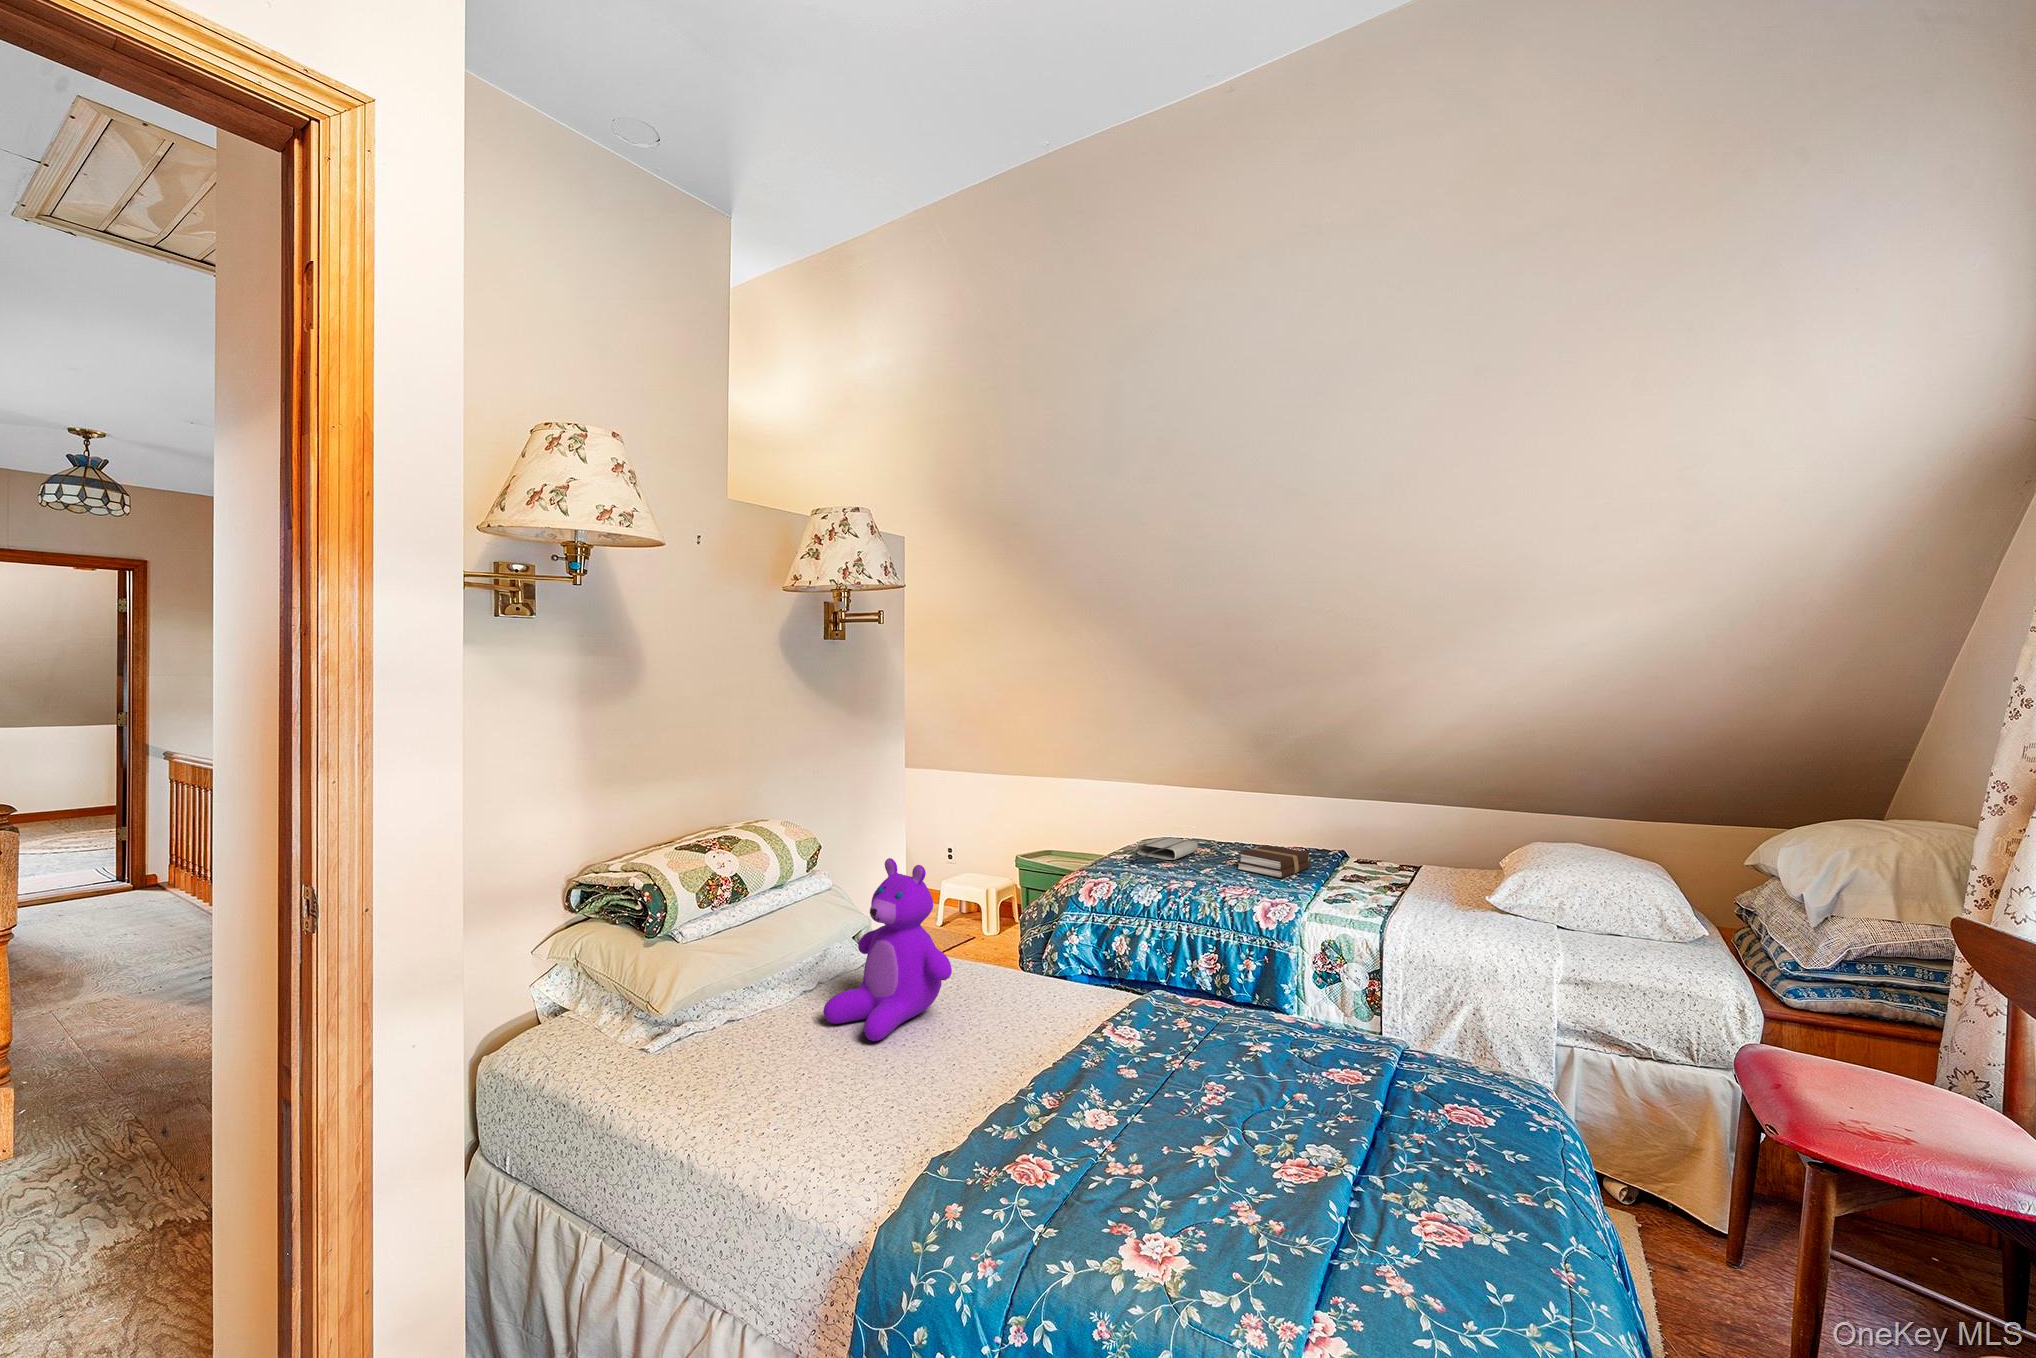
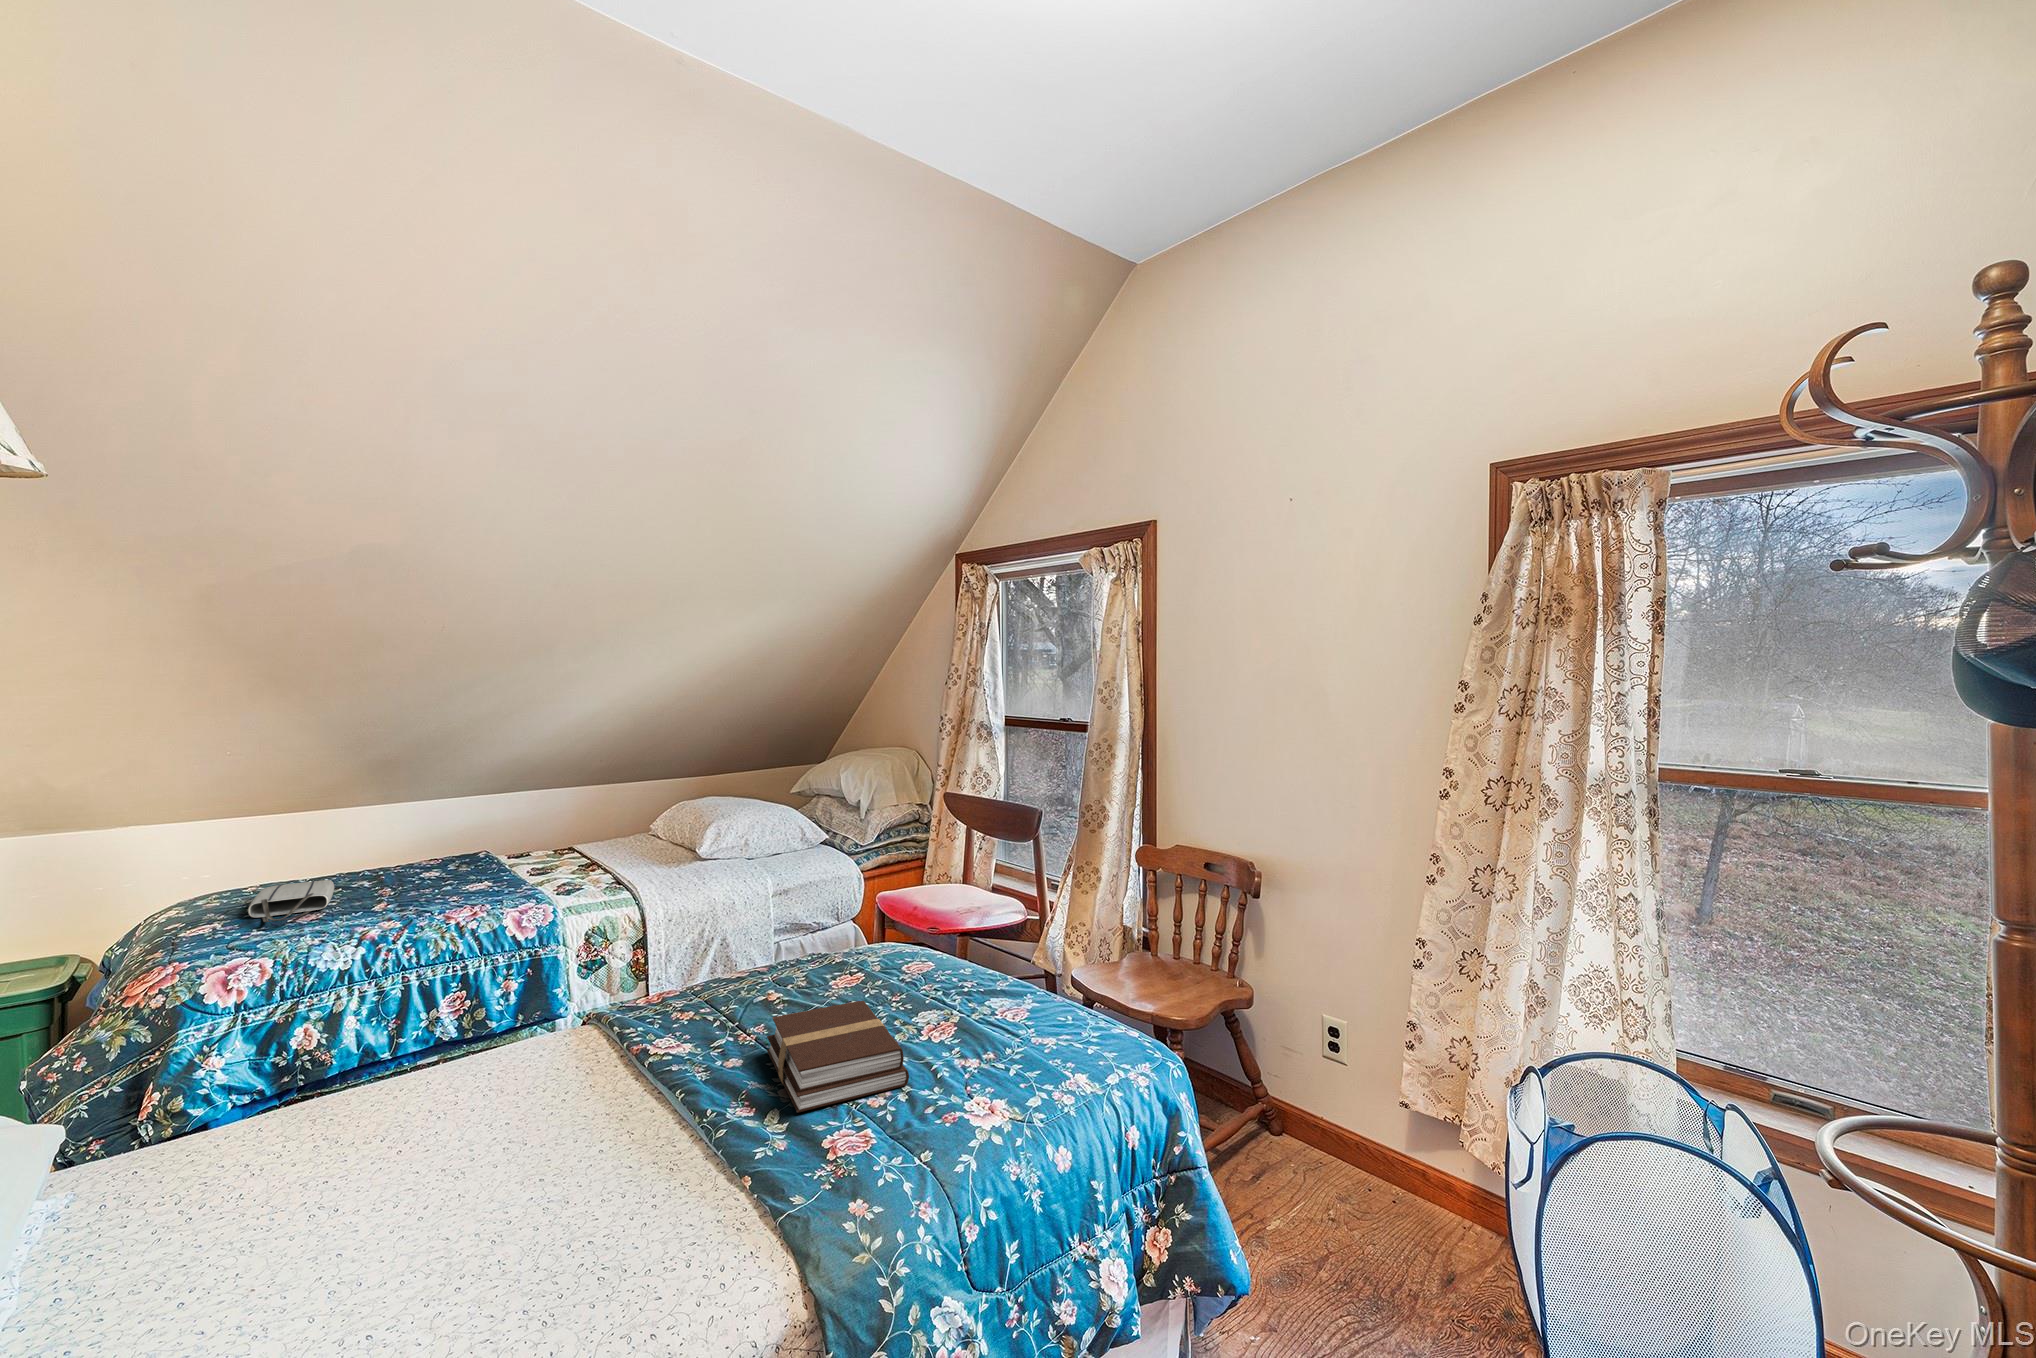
book: present [1237,845,1310,878] -> present [767,1001,909,1113]
teddy bear: present [824,858,952,1041] -> none [235,953,482,1265]

